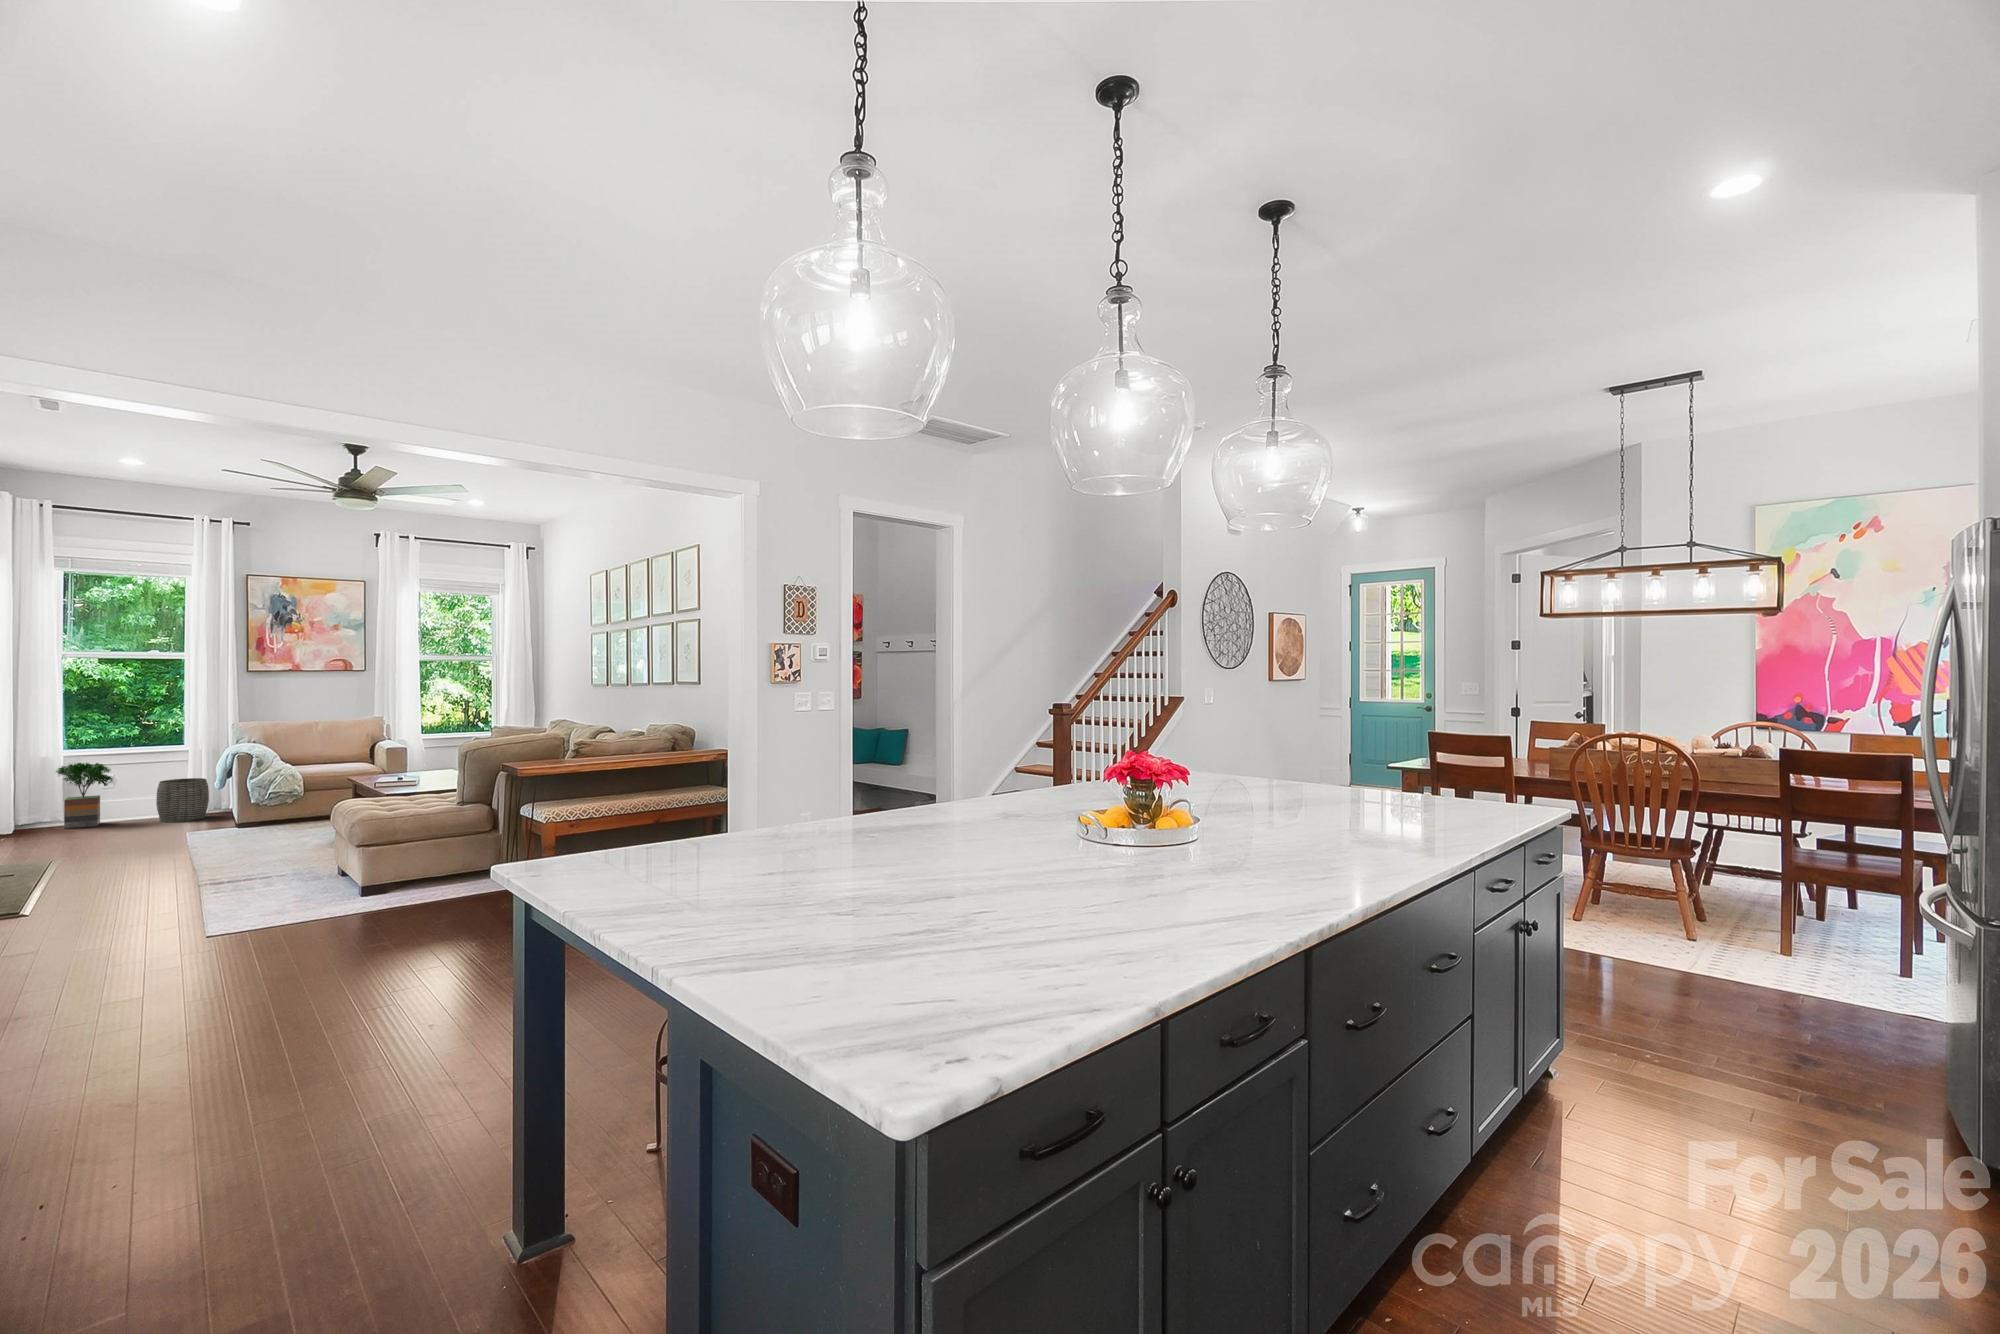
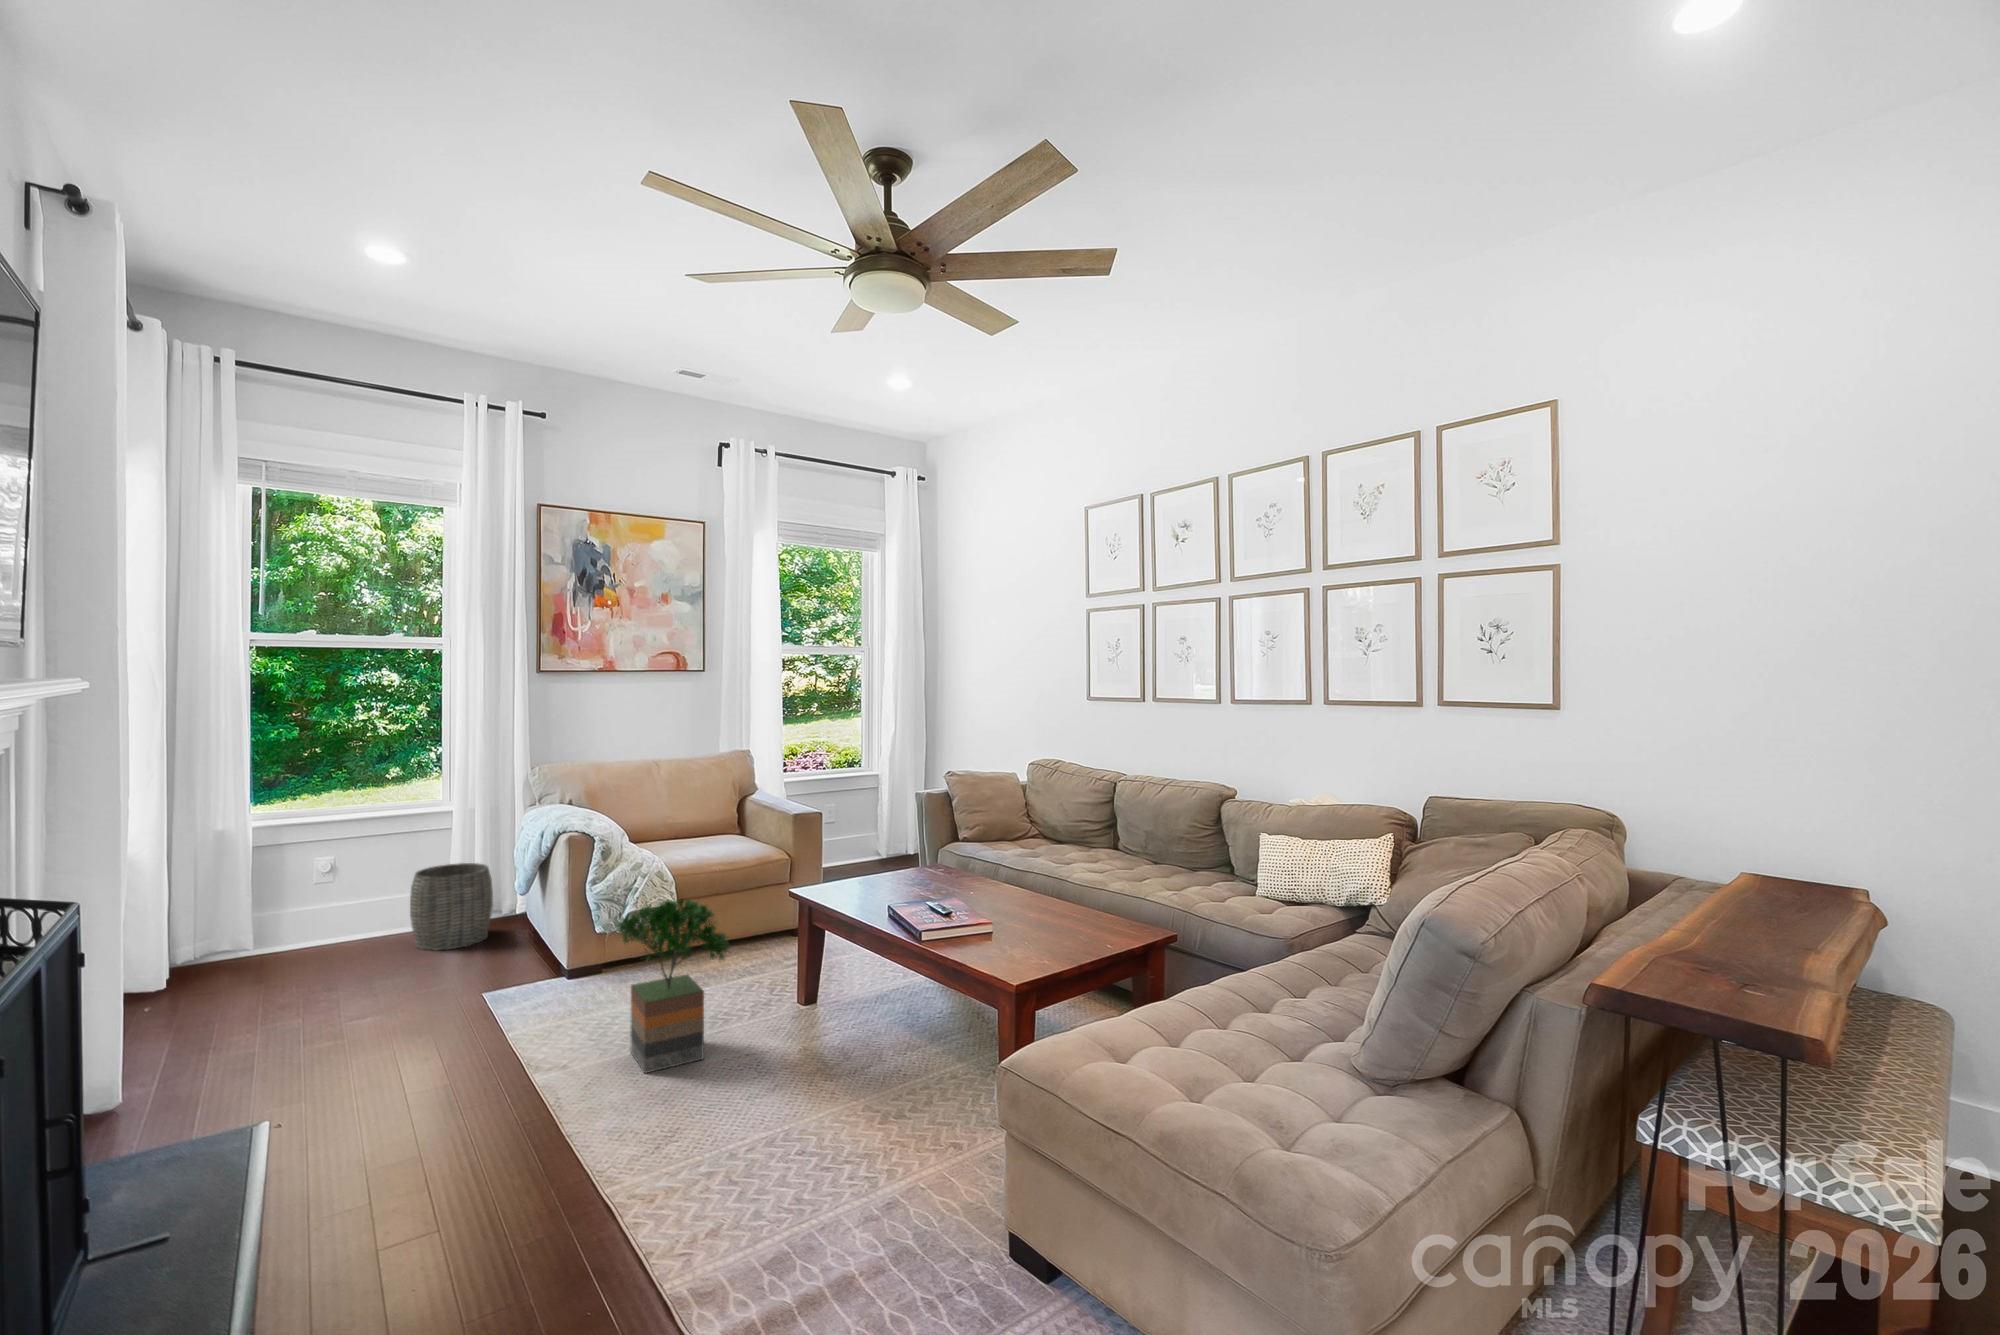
potted tree: present [56,763,112,829] -> present [614,899,729,1073]

